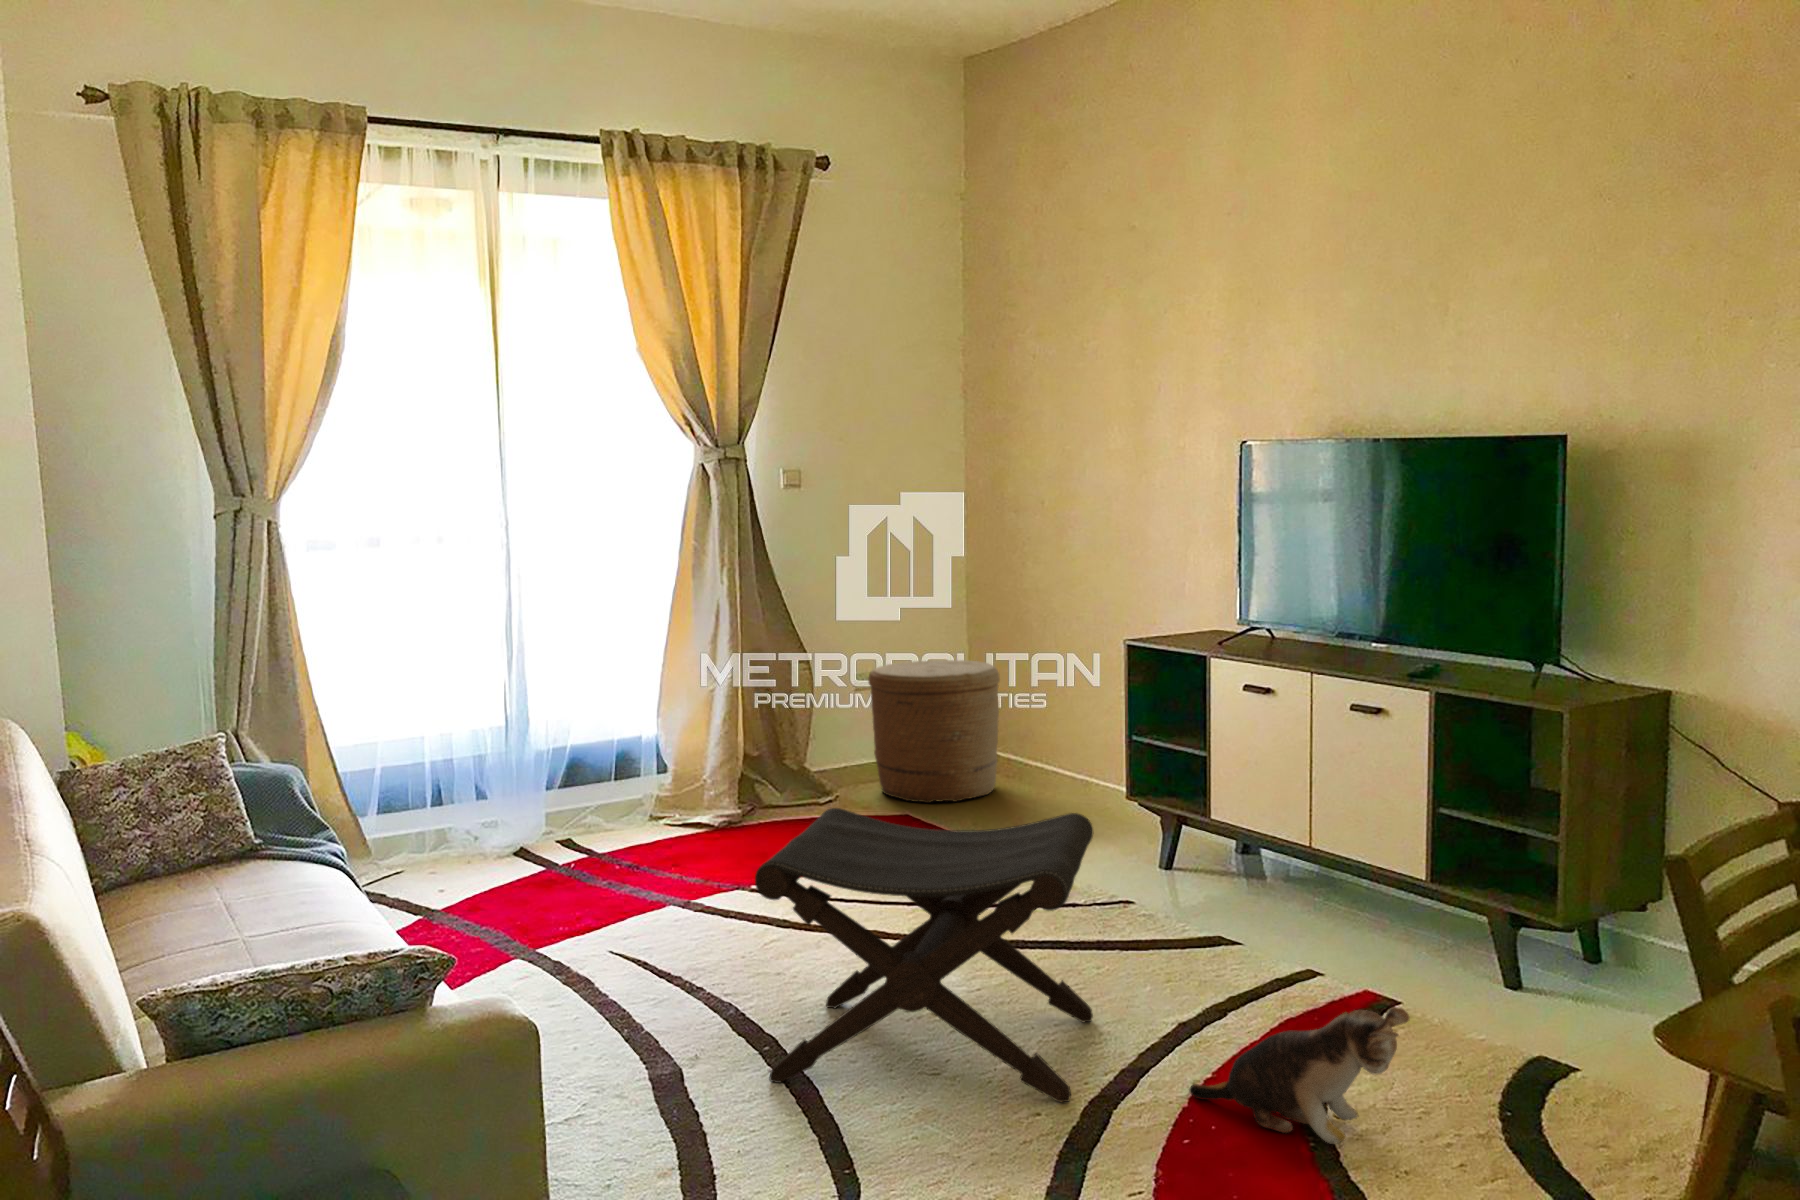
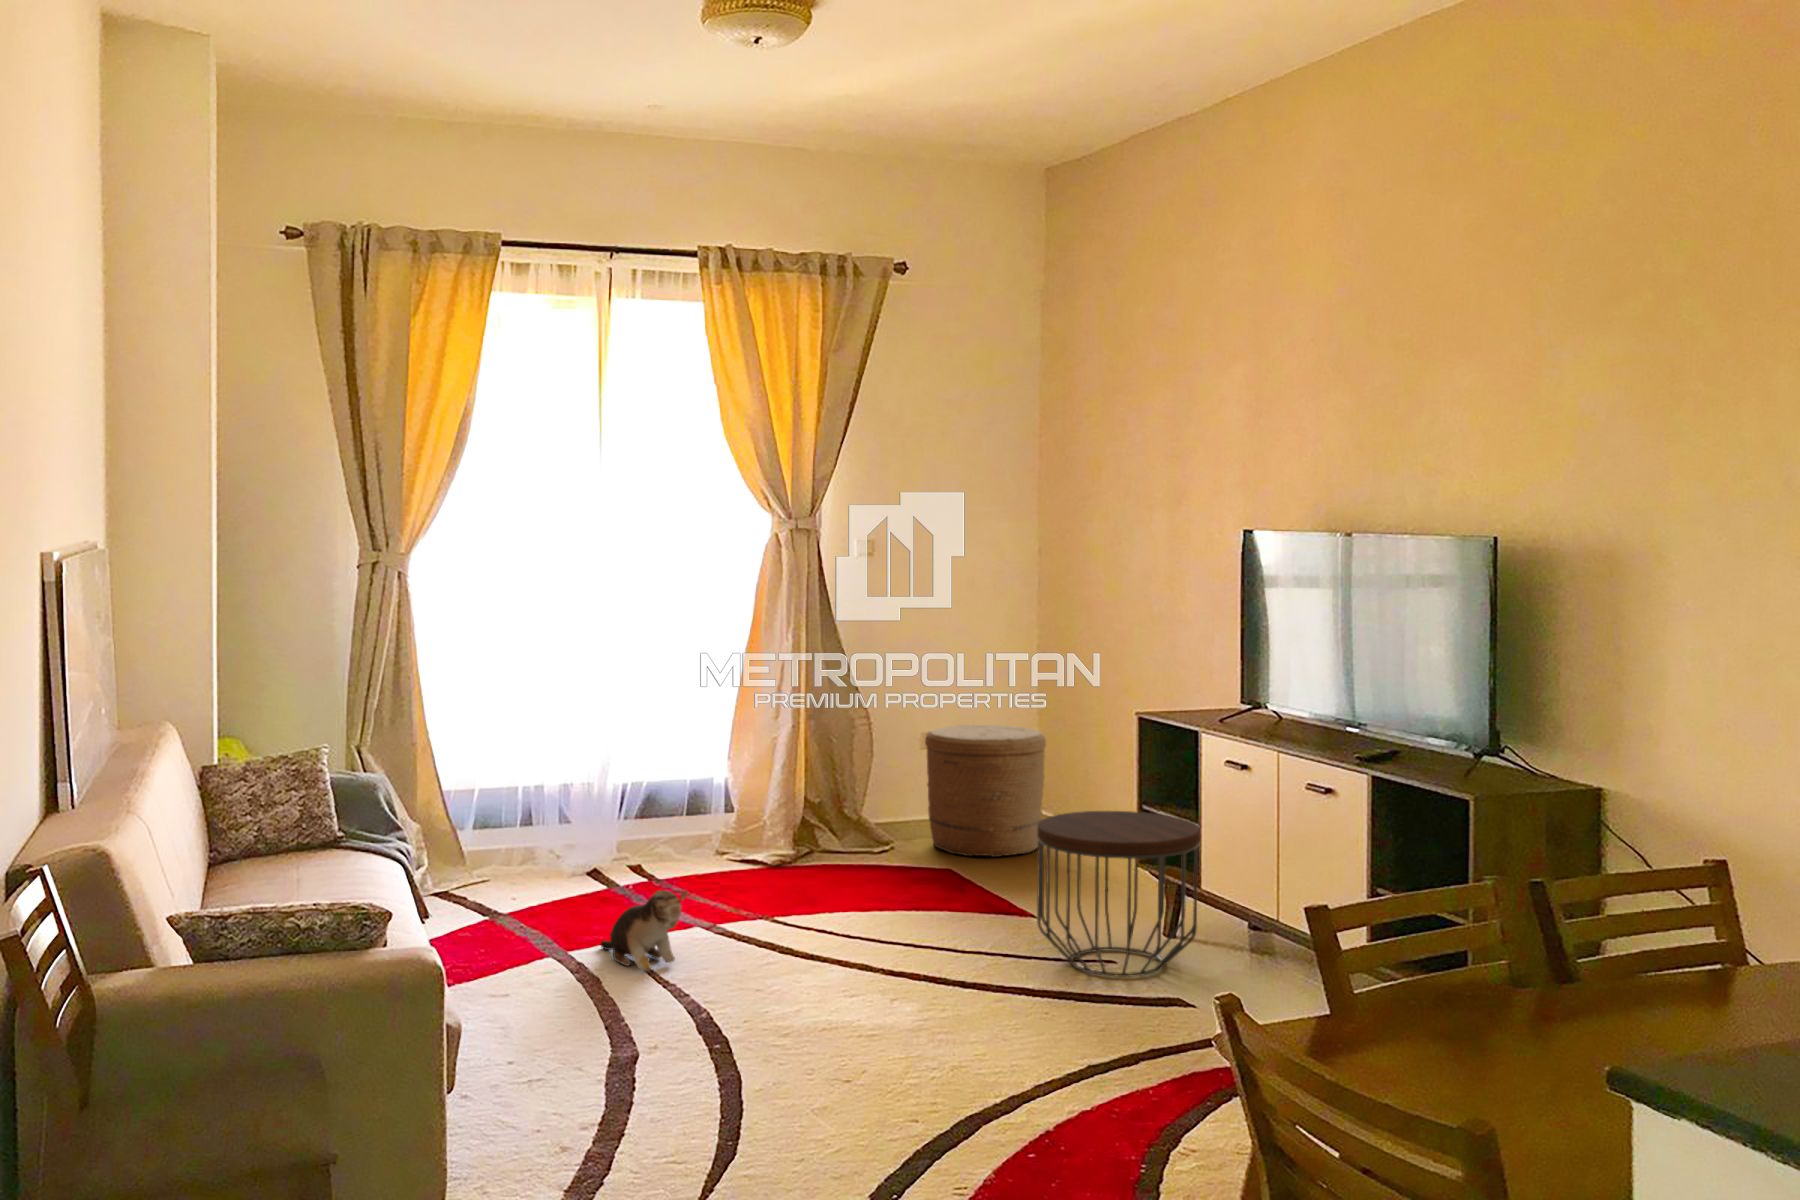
side table: none [1070,744,1253,928] -> present [1037,811,1200,977]
footstool: present [755,808,1093,1102] -> none [696,842,1000,1097]
plush toy: present [1189,1007,1409,1144] -> present [601,890,687,971]

